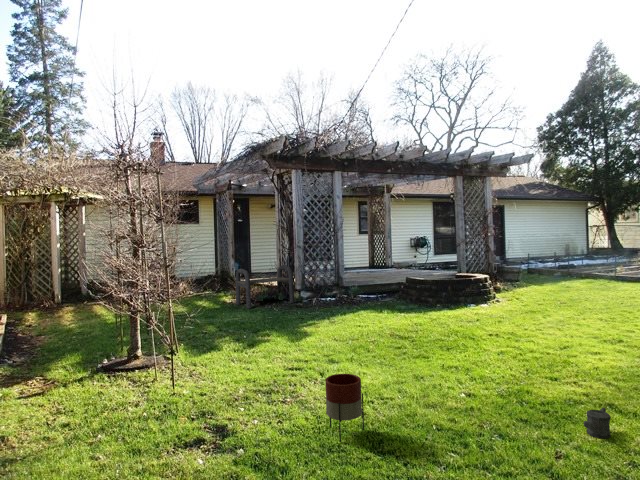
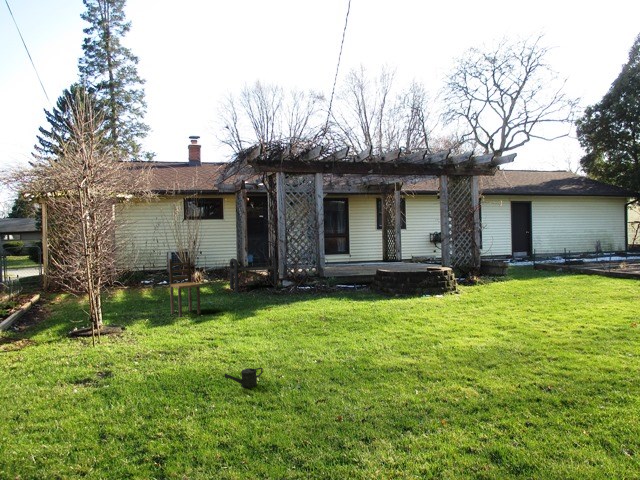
chair: none [191,269,233,345] -> present [169,257,201,317]
planter: present [325,374,364,442] -> none [198,333,226,378]
watering can: present [584,408,611,438] -> present [225,368,263,388]

